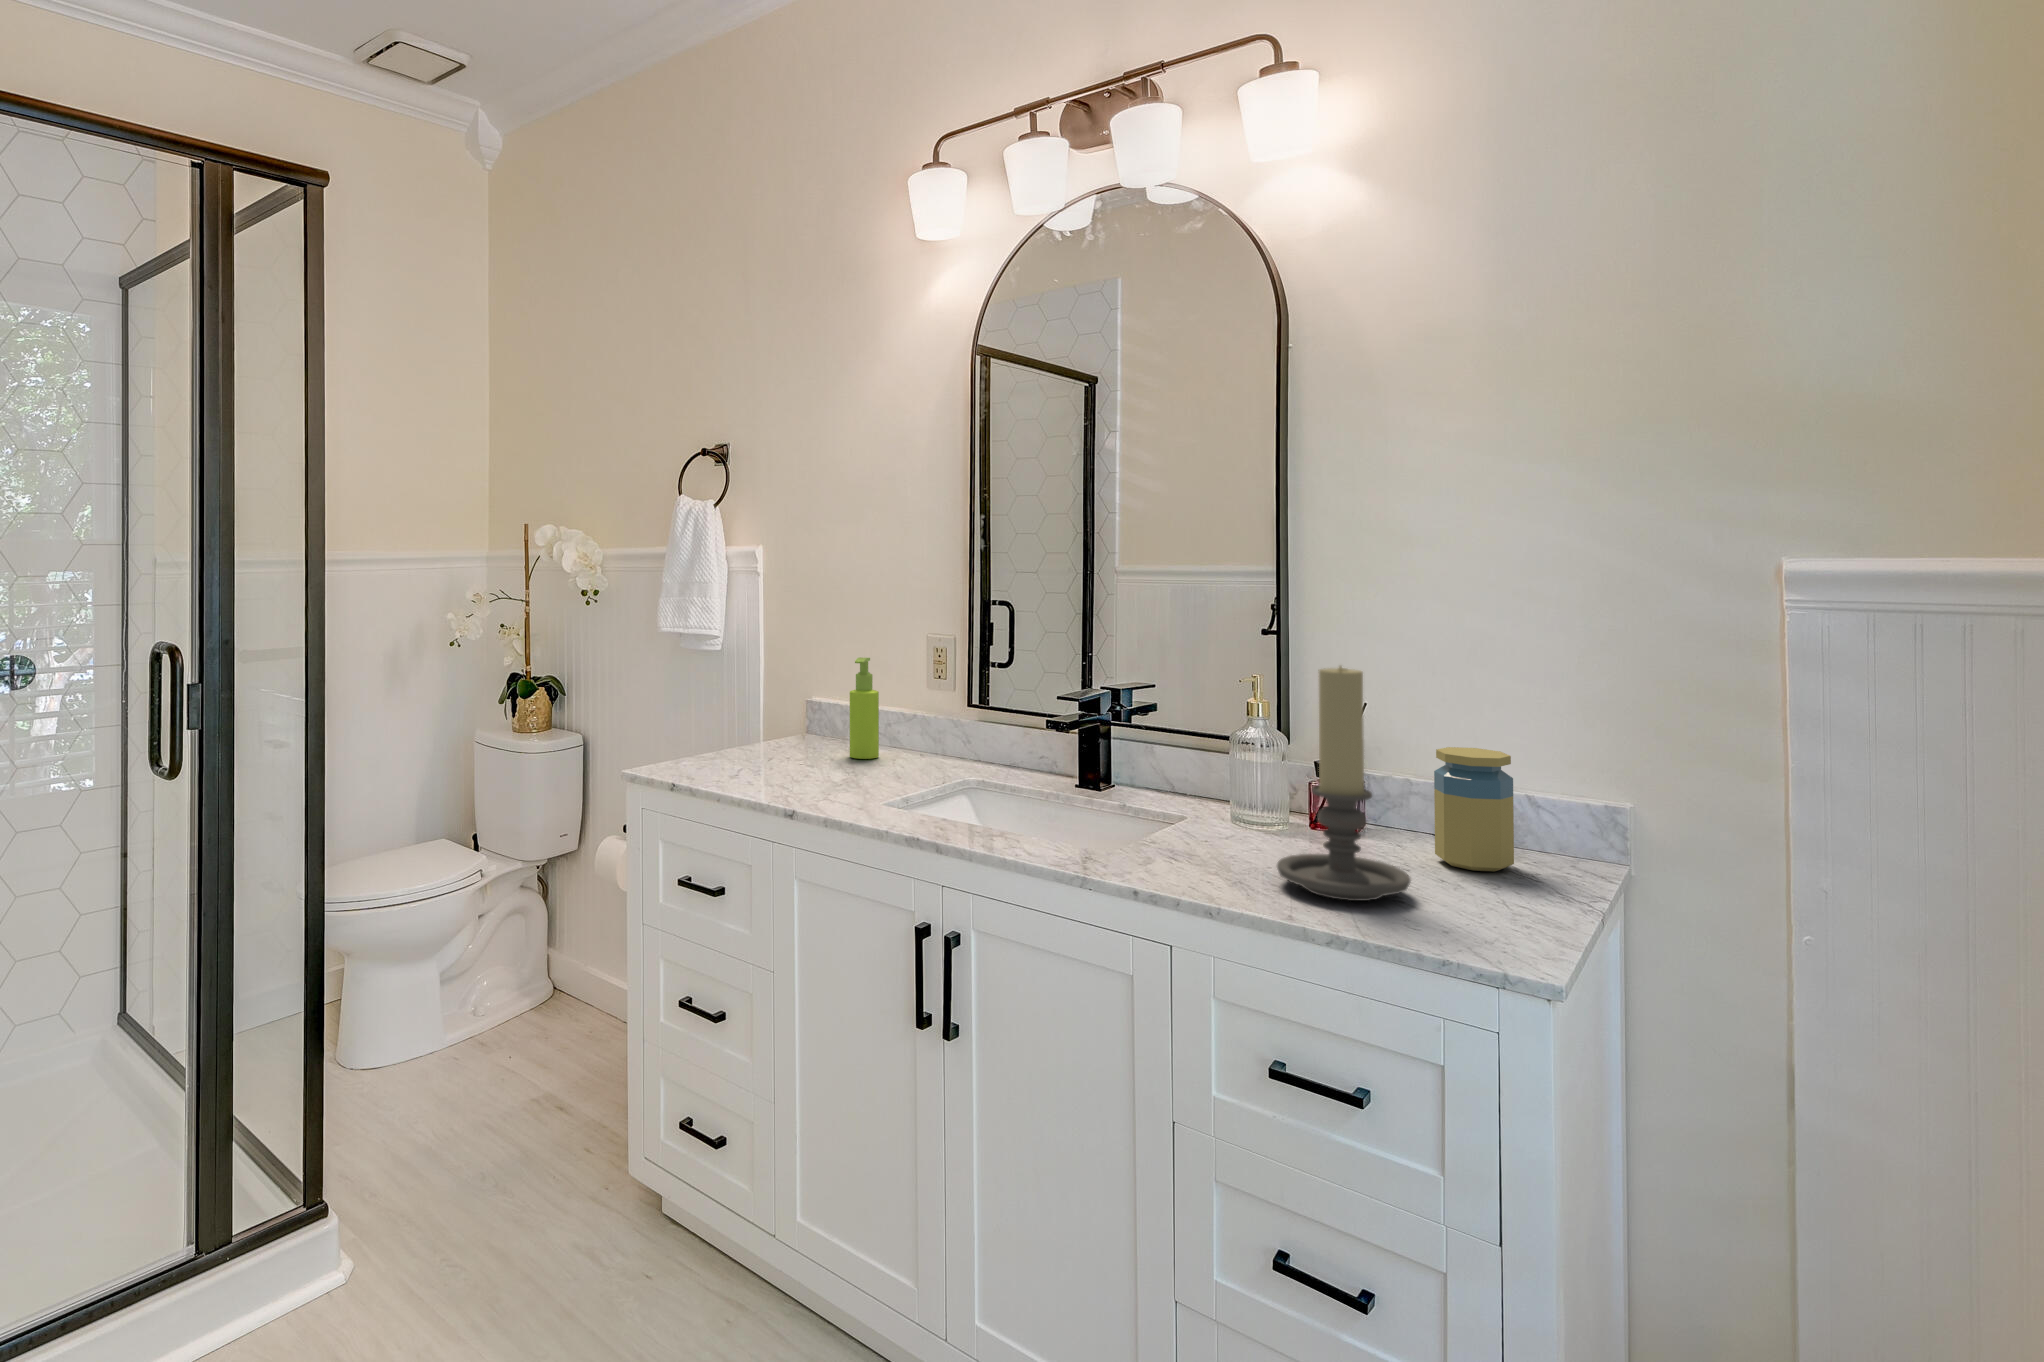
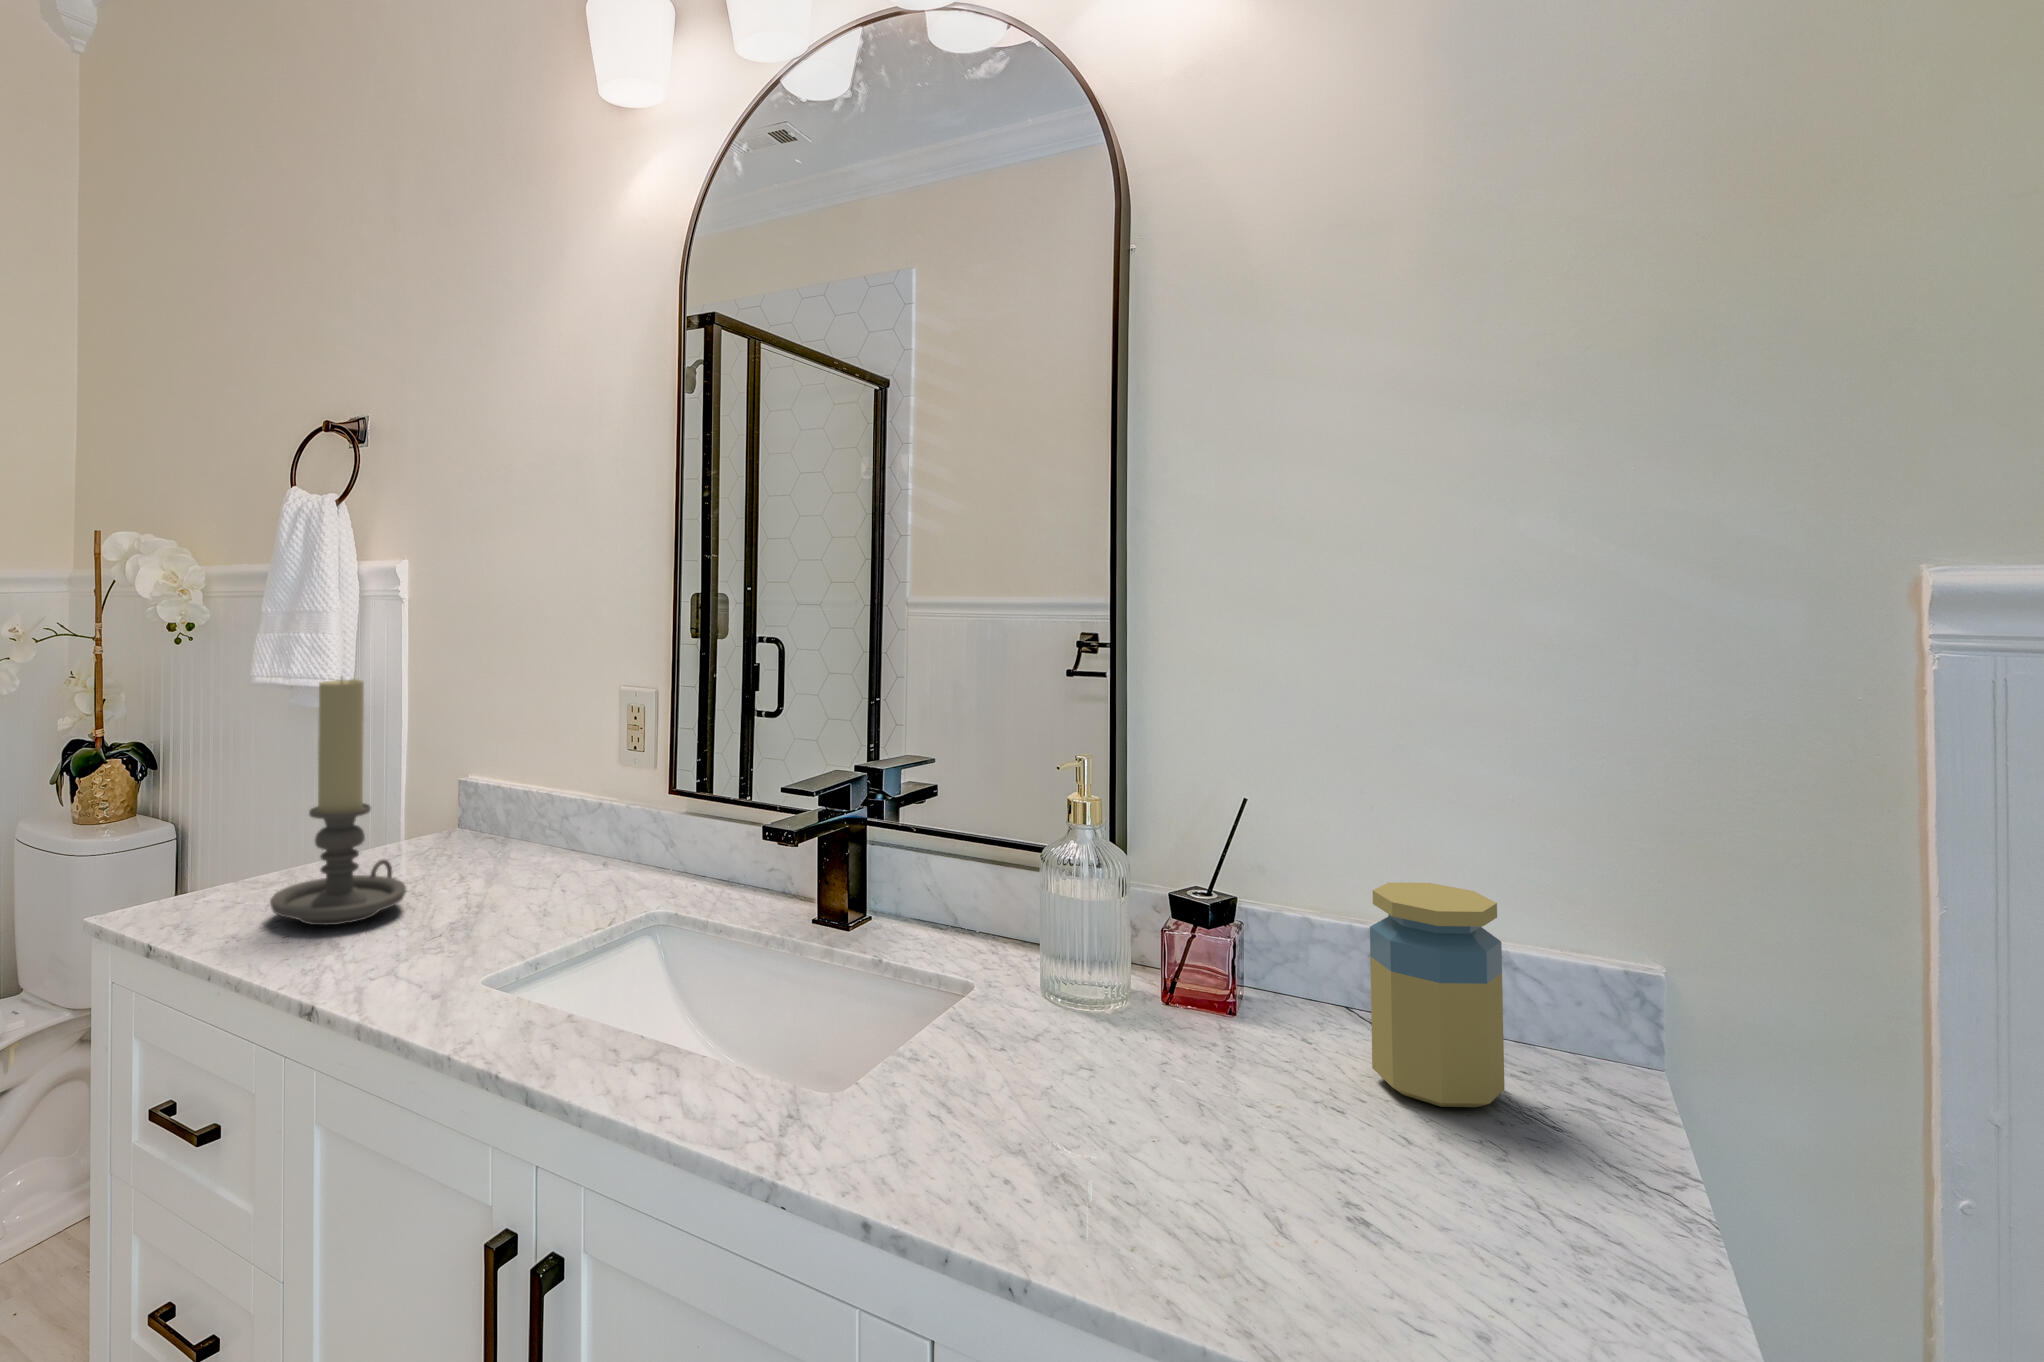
soap dispenser: present [850,657,879,759] -> none [496,721,541,875]
candle holder: present [1277,666,1411,901] -> present [270,678,406,925]

